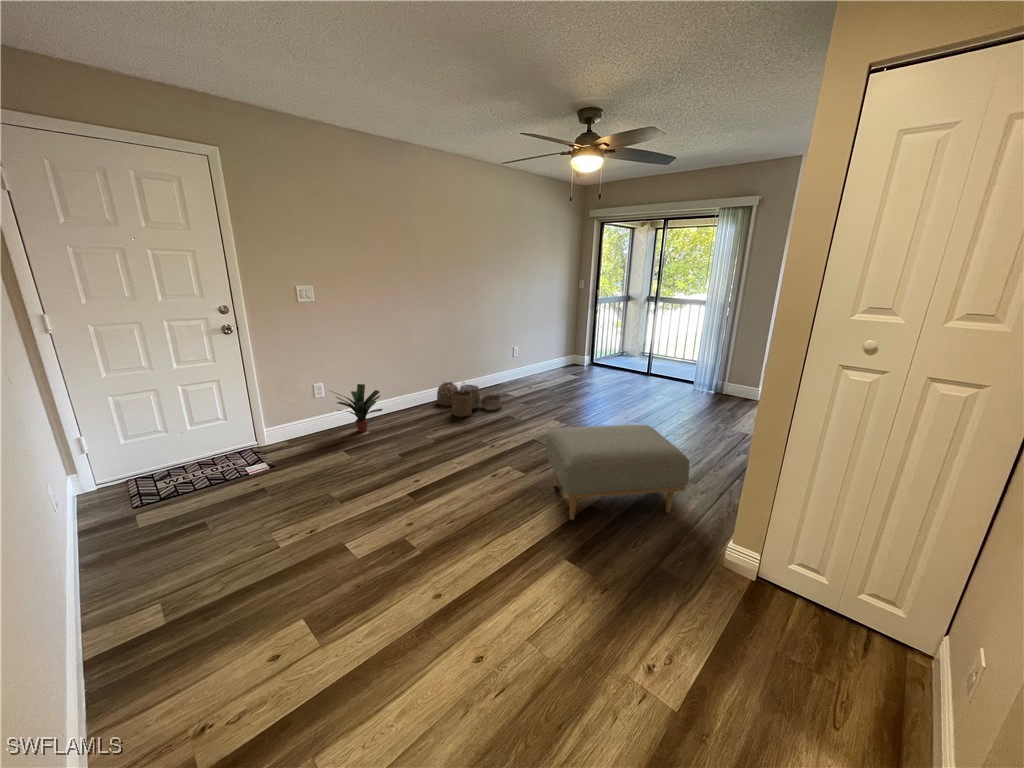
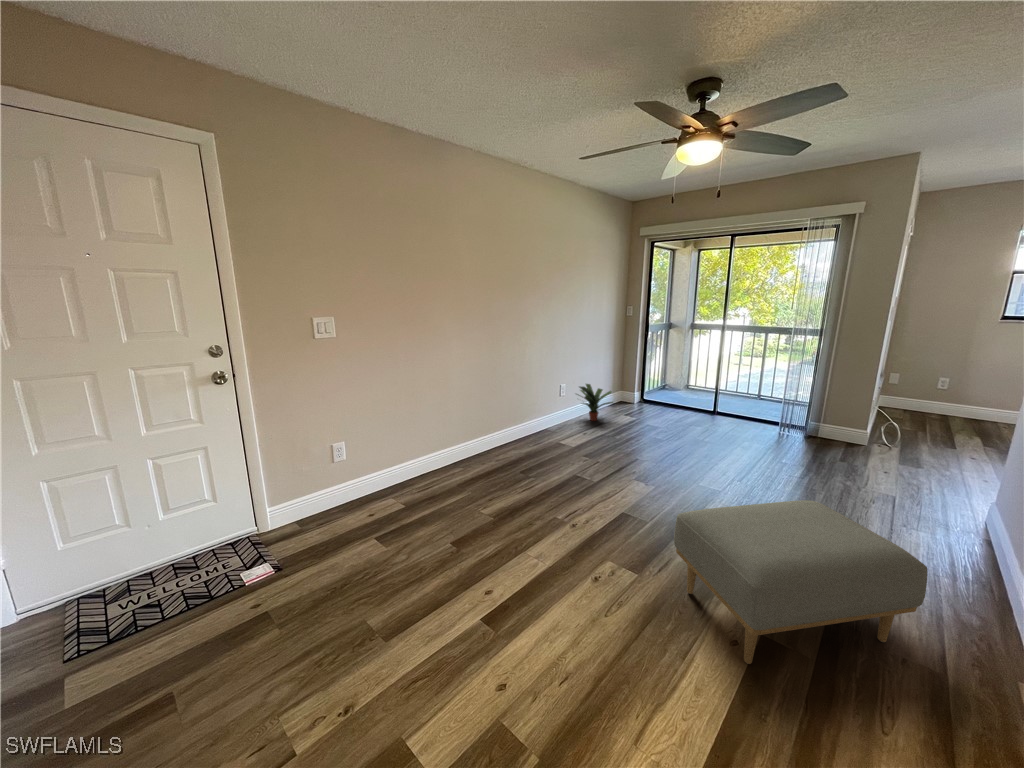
woven basket: present [437,382,501,417] -> none [478,431,560,478]
potted plant: present [331,384,383,432] -> present [577,384,613,421]

